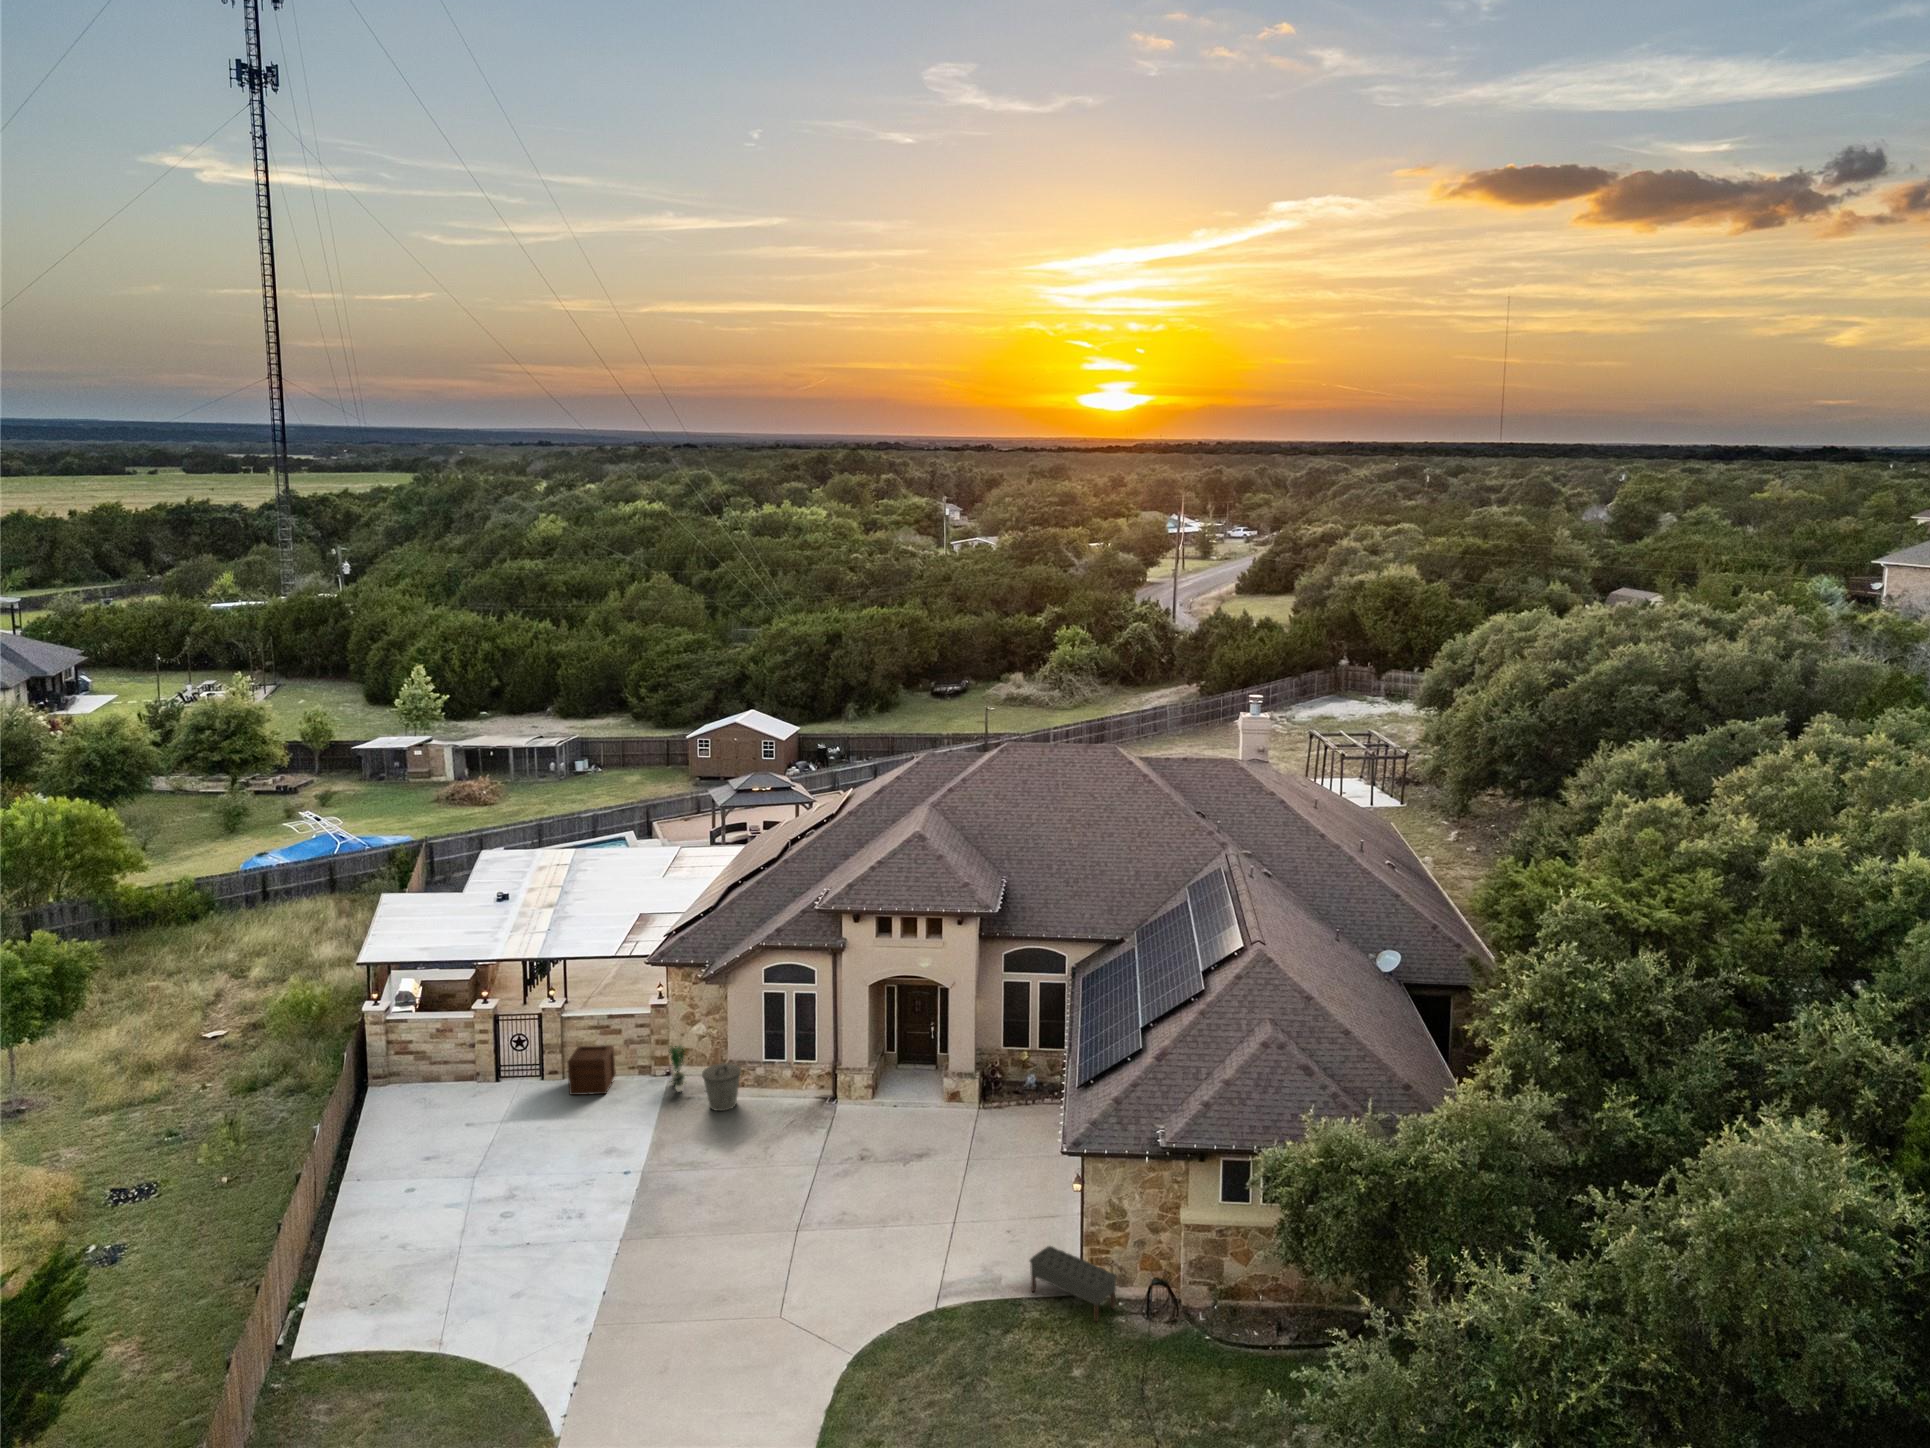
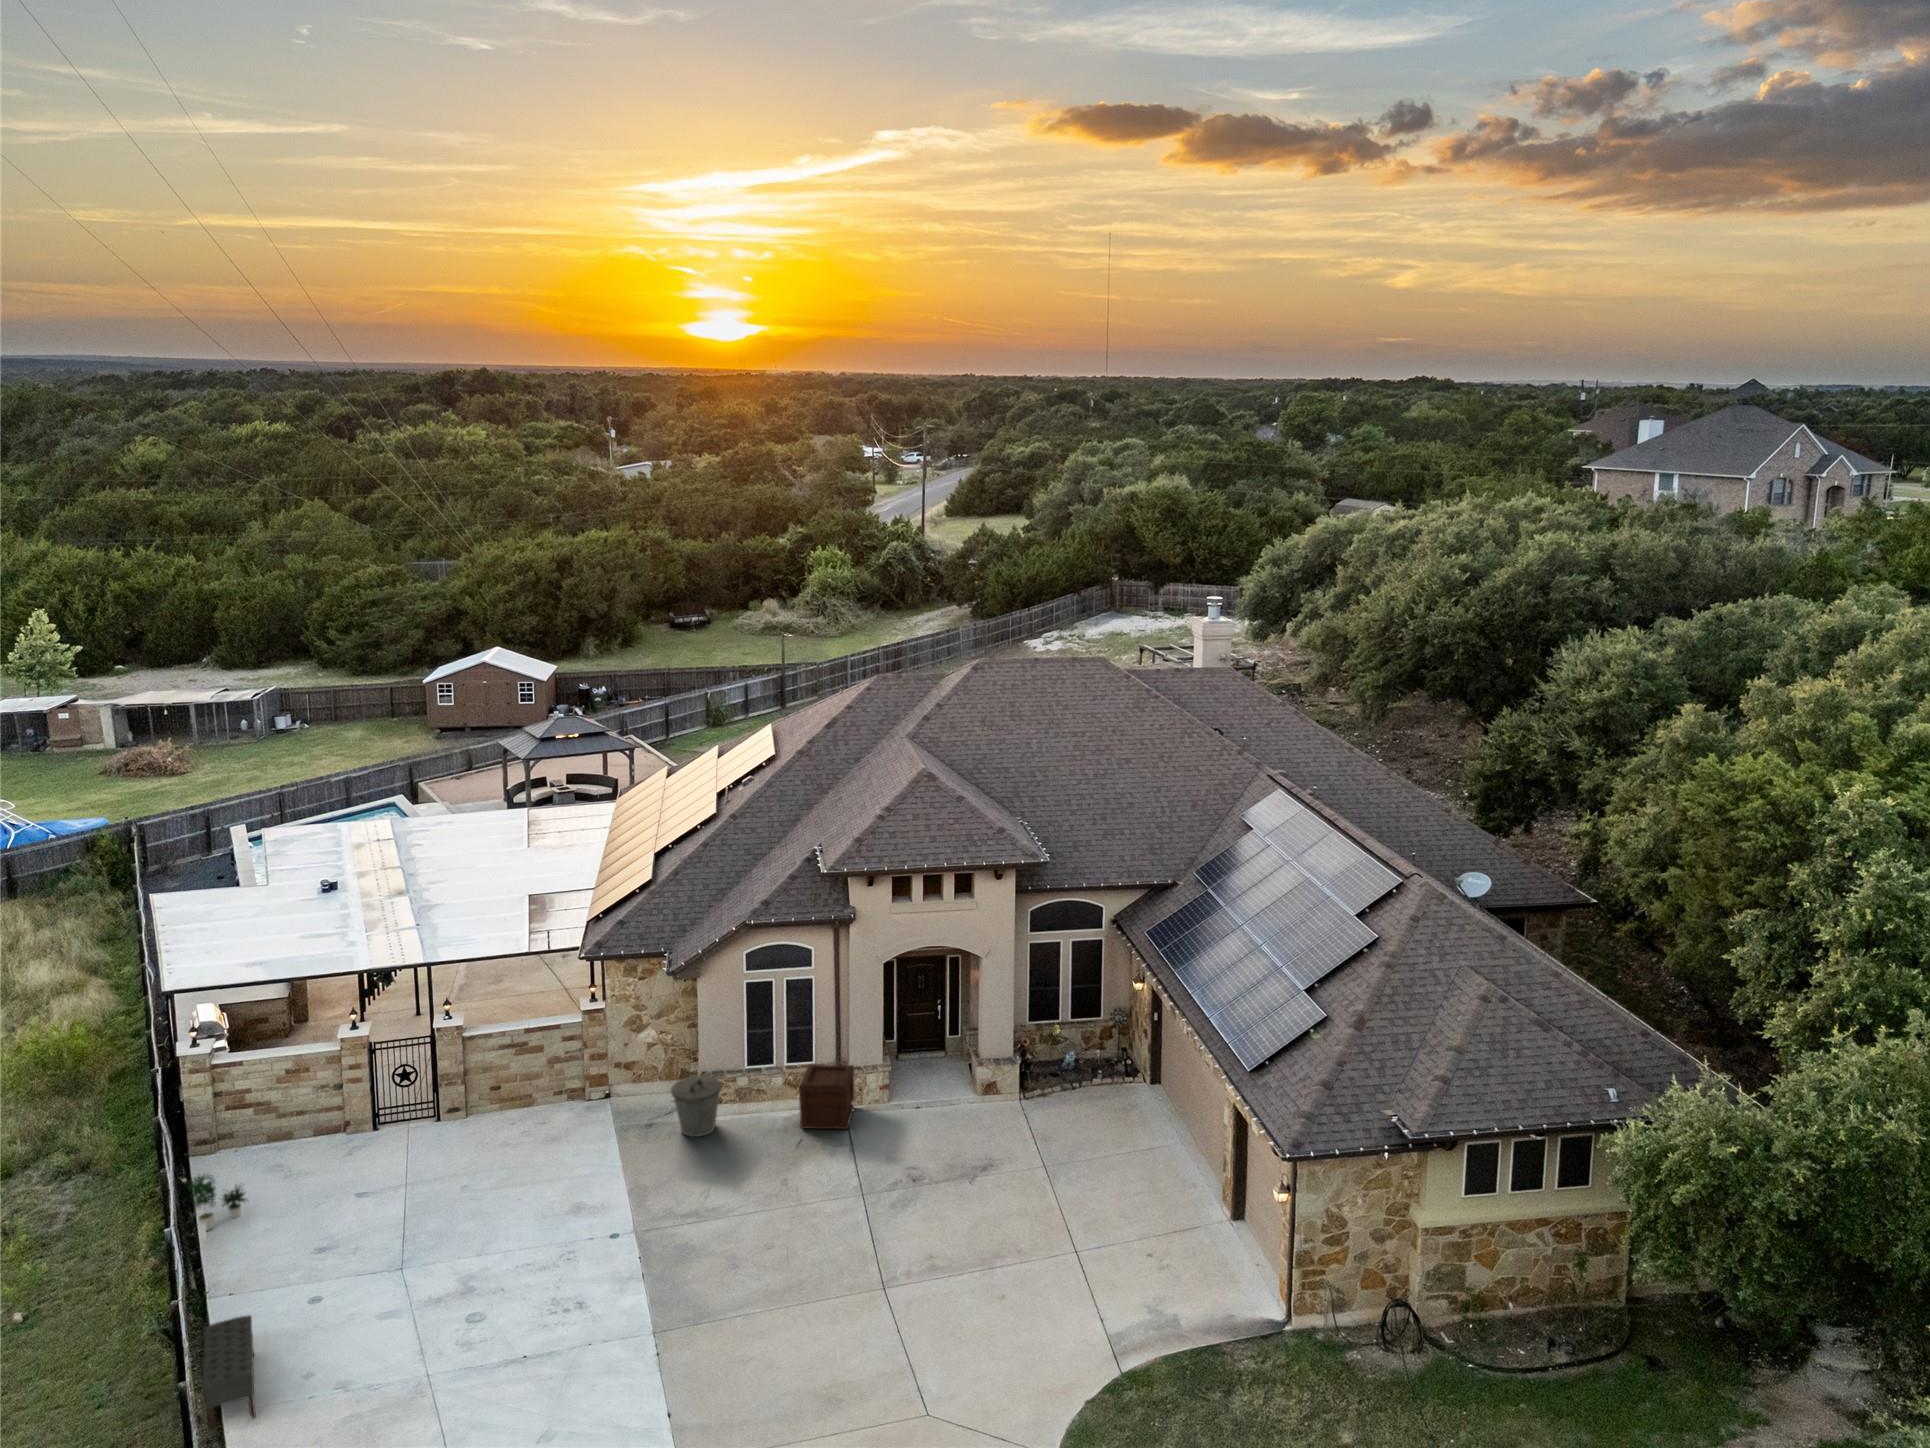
wooden crate: present [567,1045,615,1095] -> present [799,1064,854,1129]
potted plant: present [669,1046,685,1092] -> present [187,1174,248,1230]
bench: present [1030,1246,1116,1322] -> present [203,1315,256,1429]

